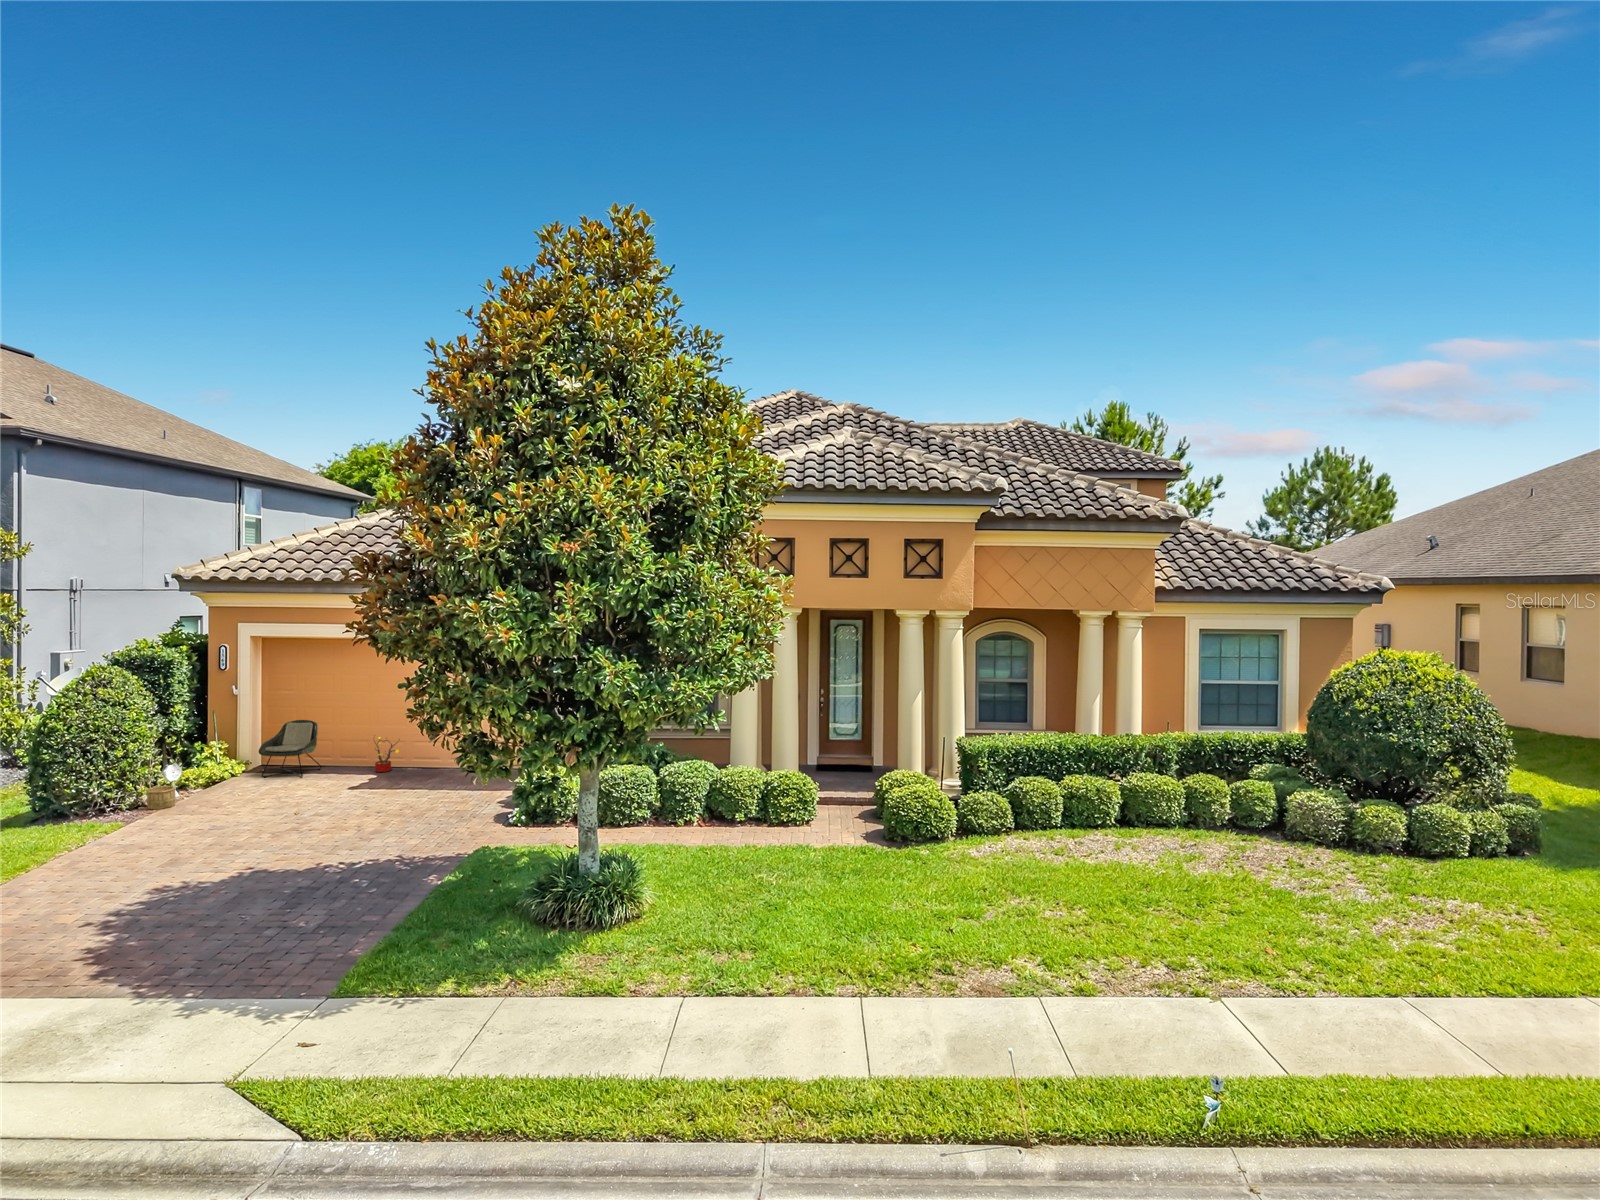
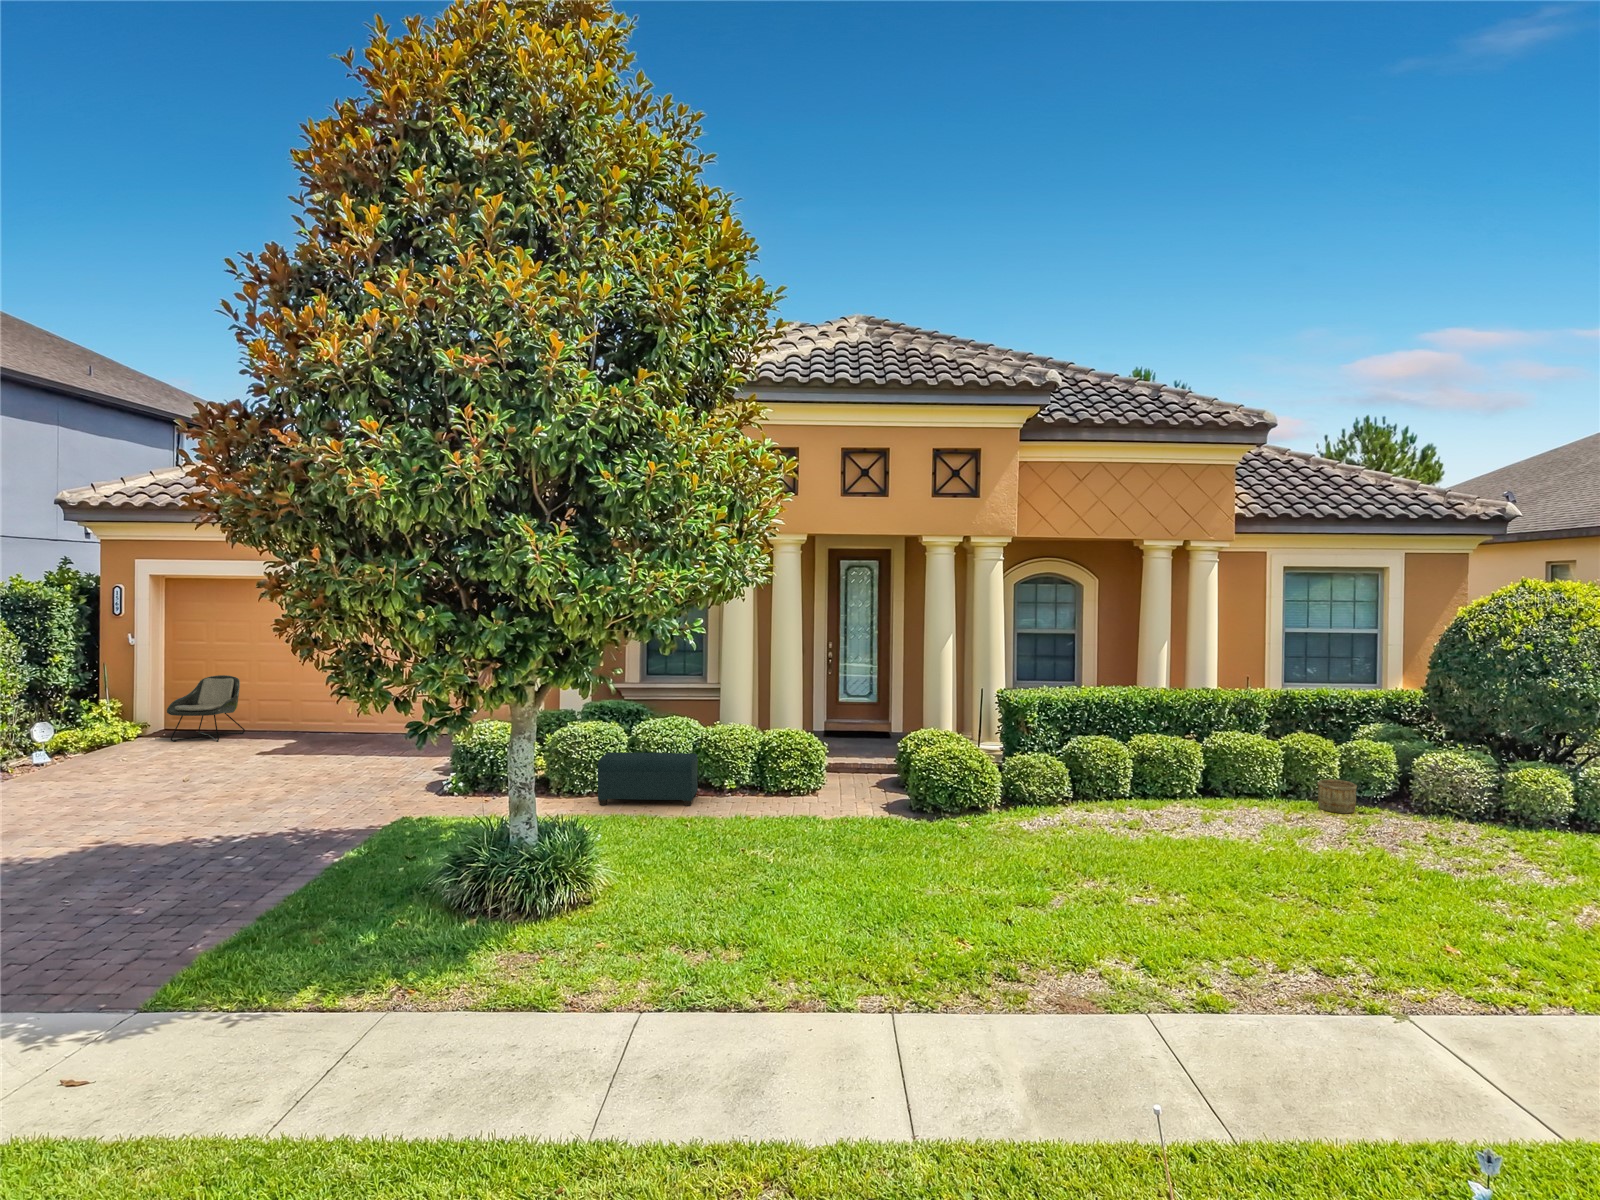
decorative plant: present [374,737,400,772] -> none [305,693,335,736]
wooden bucket: present [146,786,176,809] -> present [1317,779,1357,813]
bench: none [633,793,713,837] -> present [597,753,698,806]

